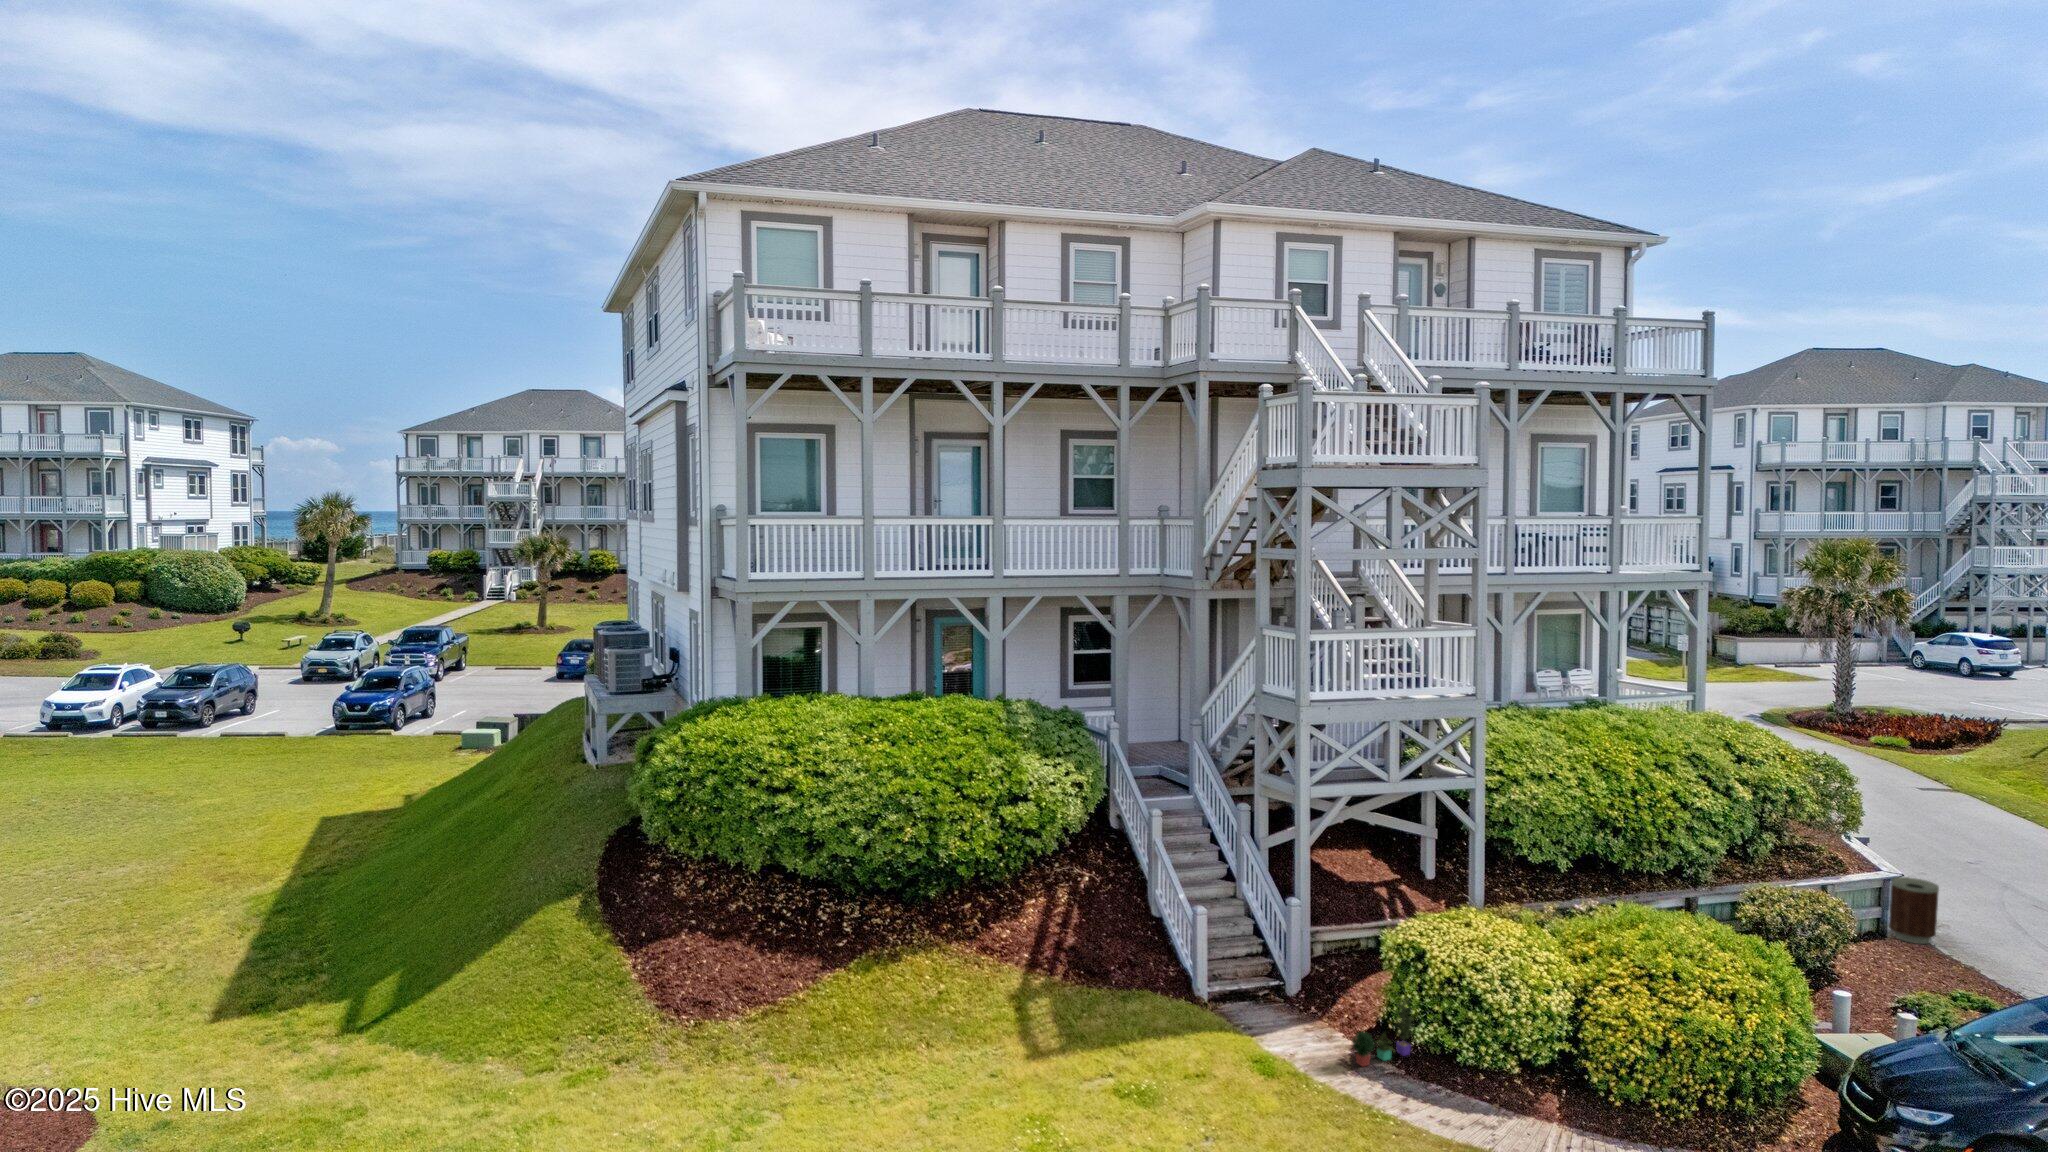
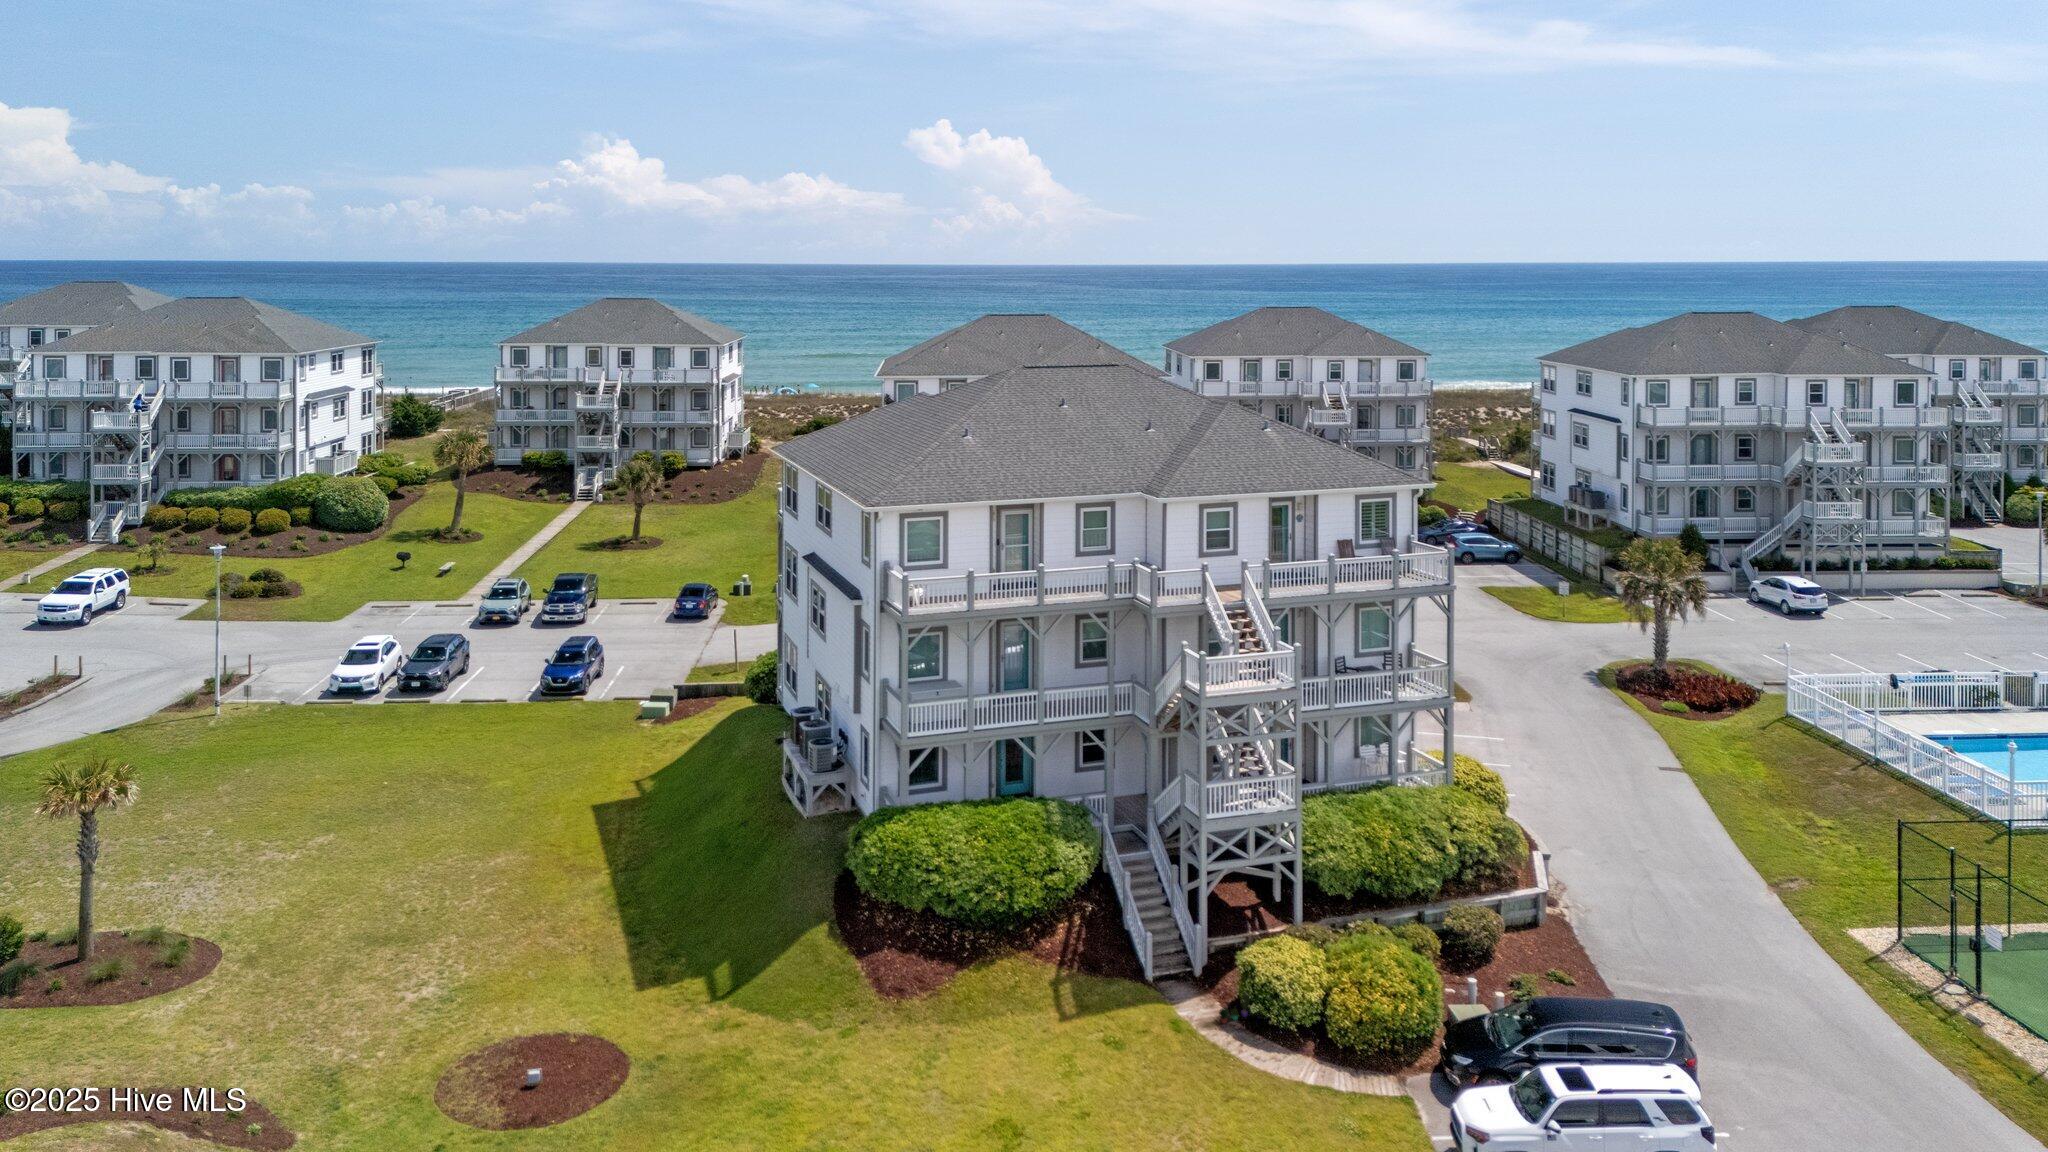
trash can: present [1889,877,1939,944] -> none [1526,896,1551,933]

